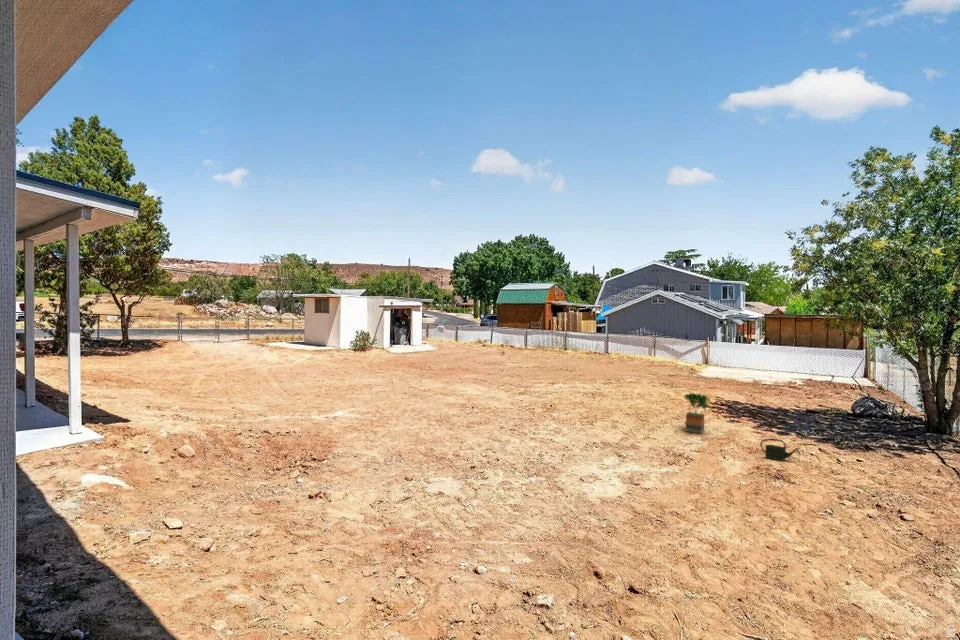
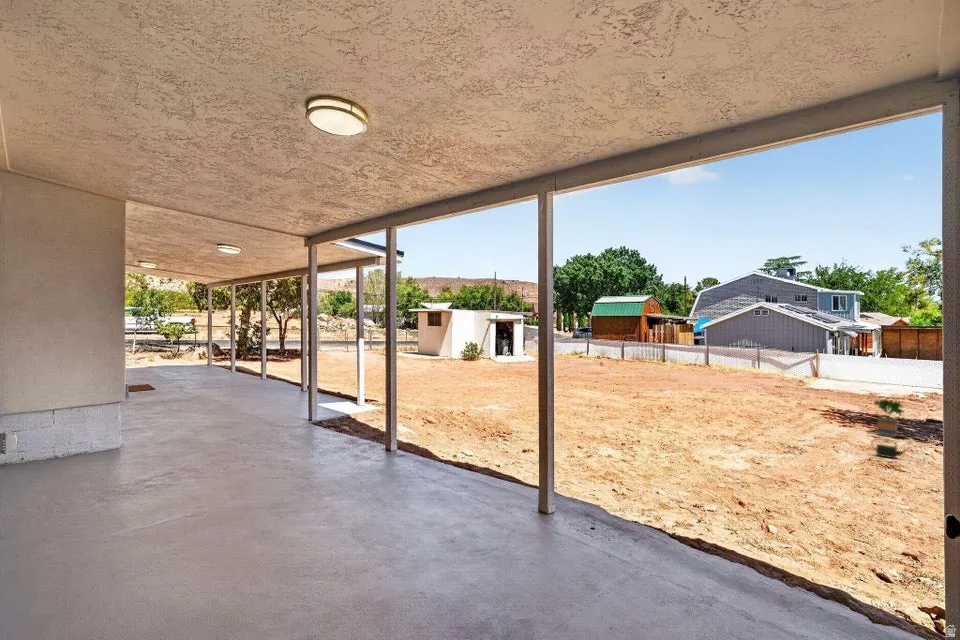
potted tree: present [684,393,710,434] -> present [874,400,904,437]

